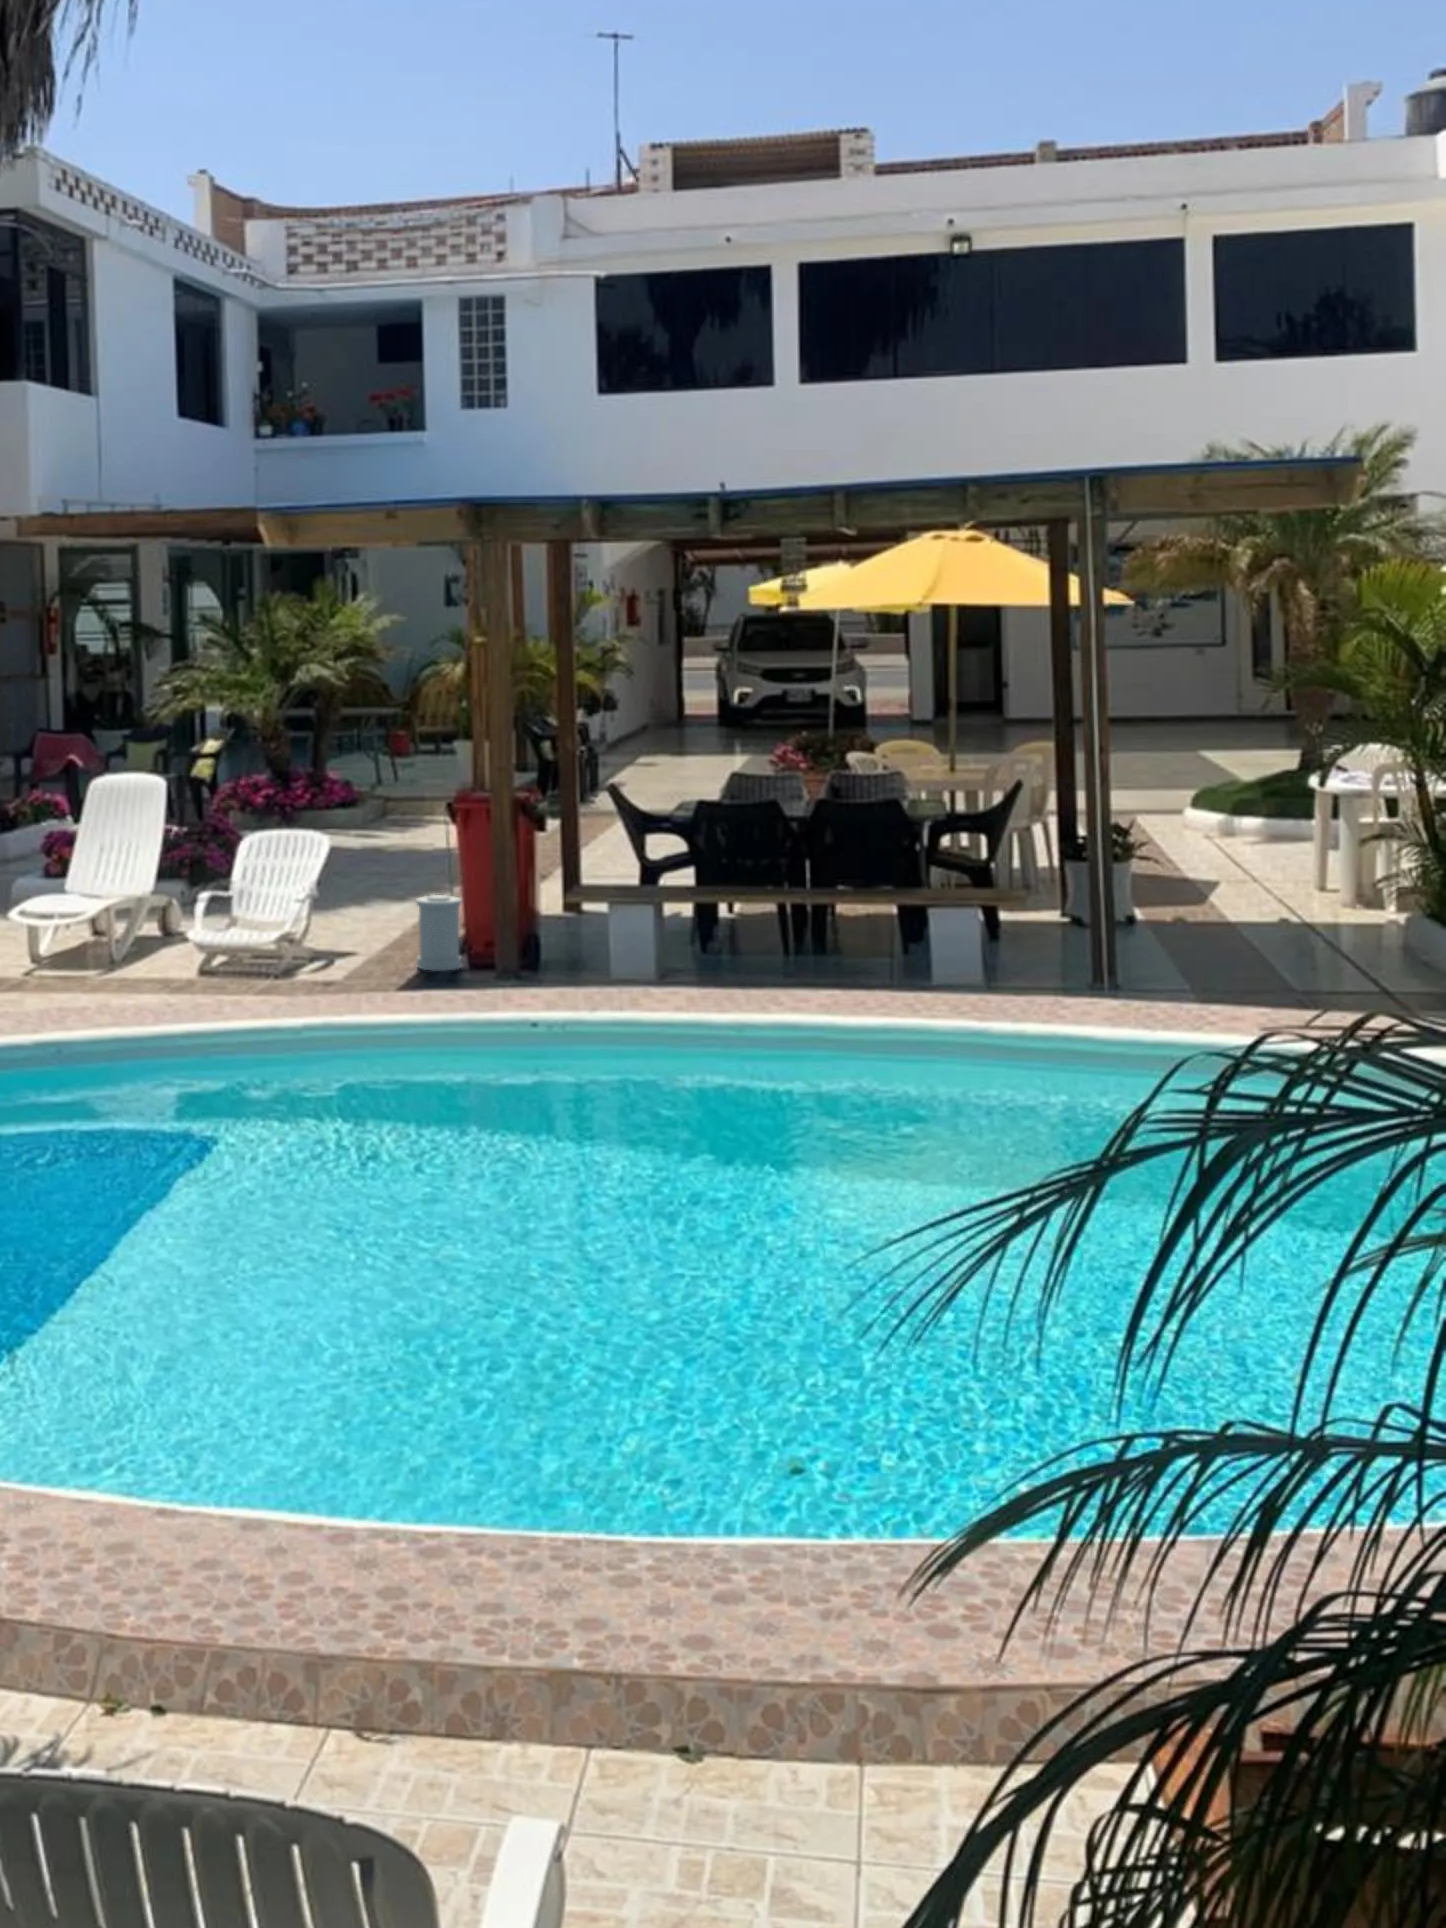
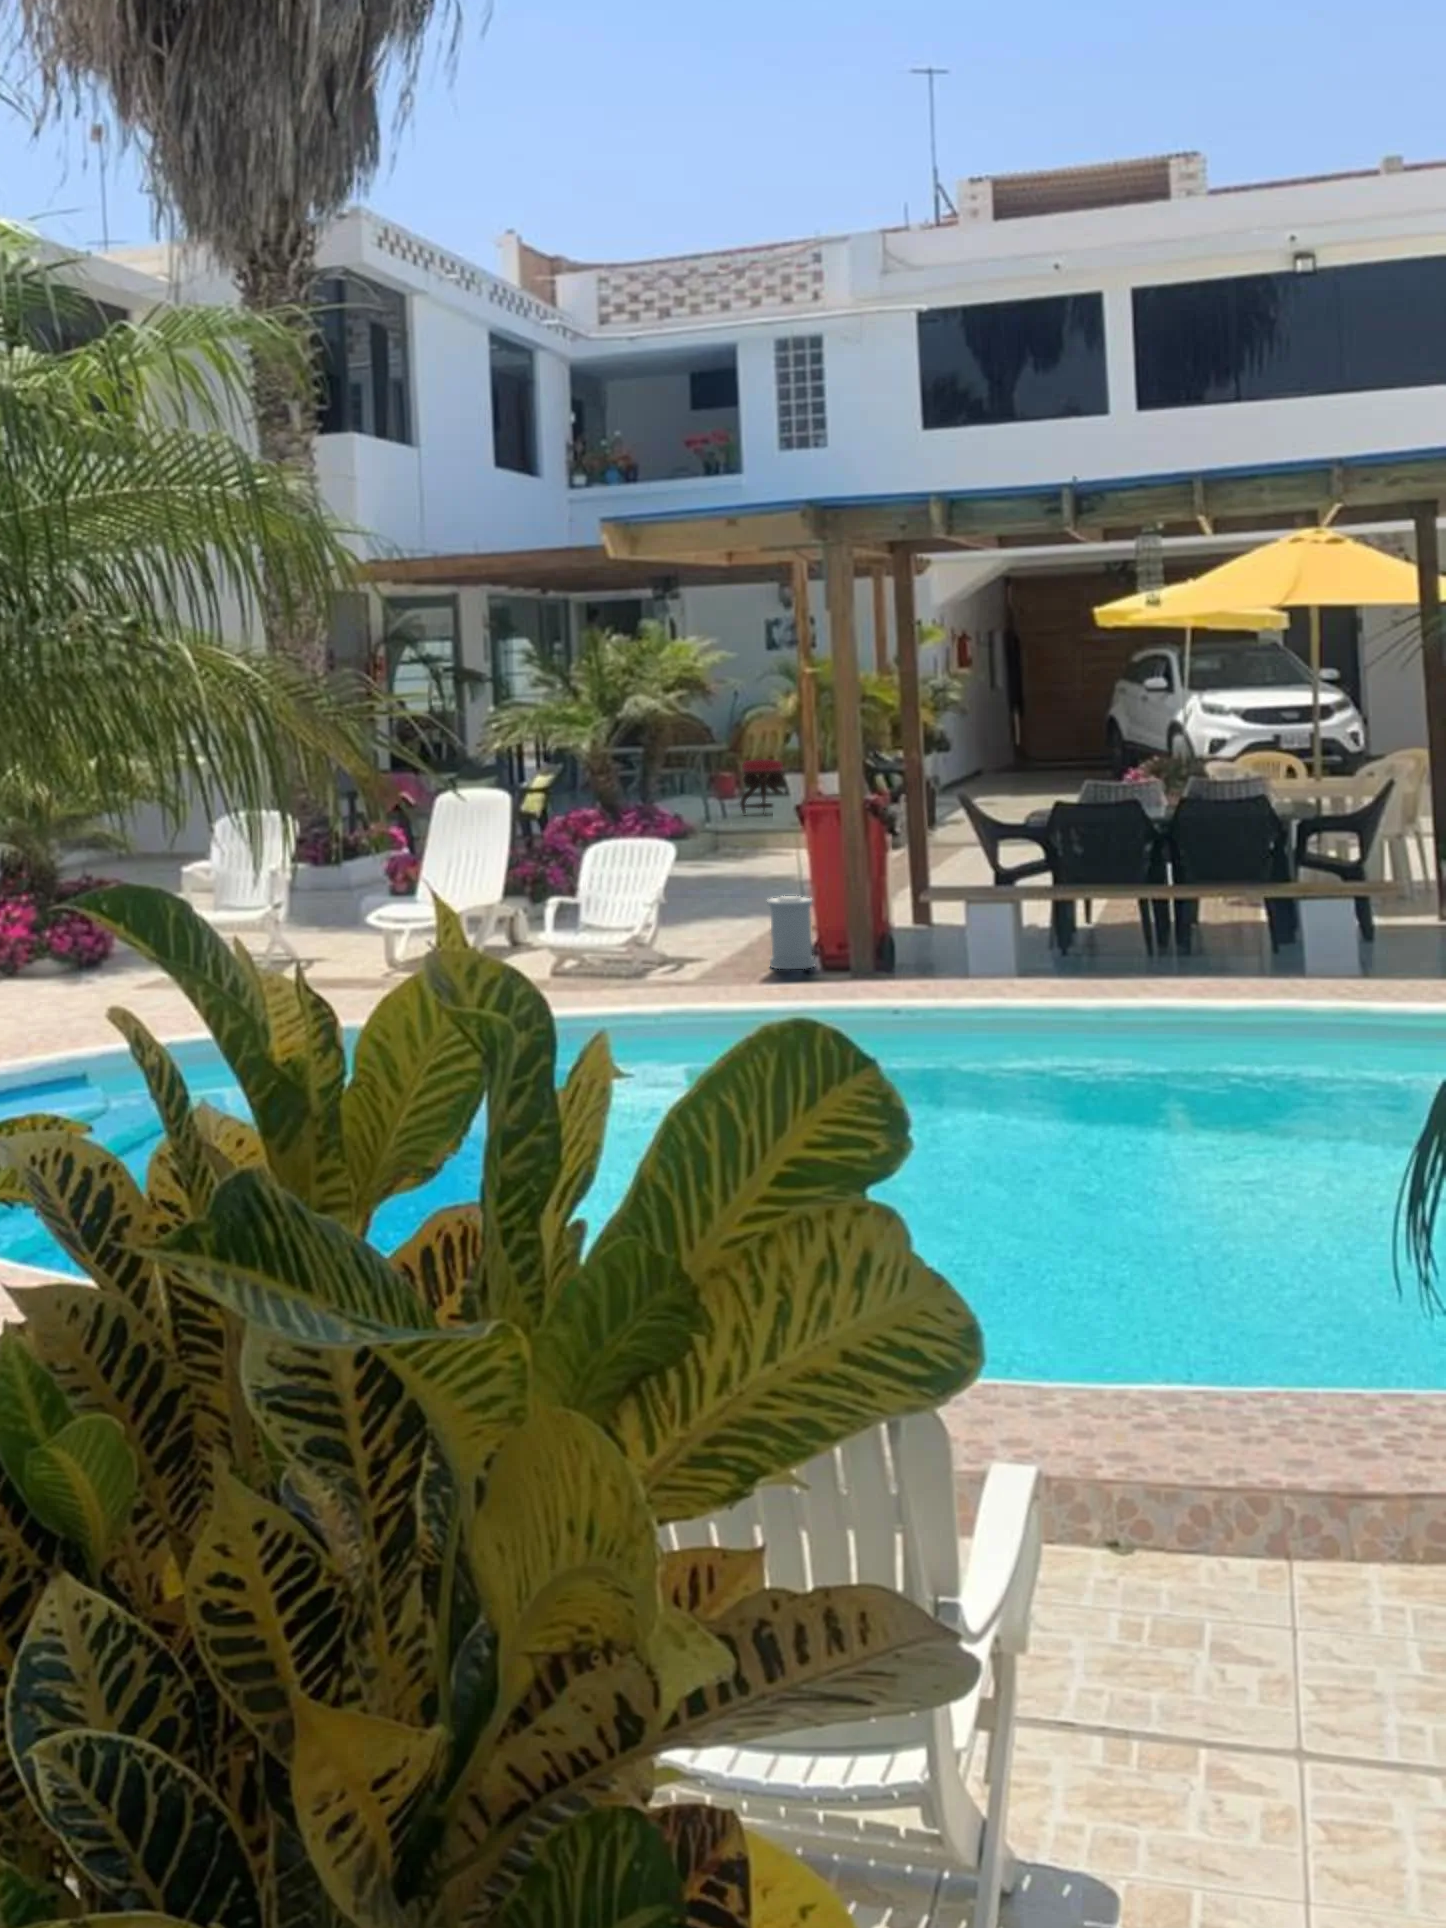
stool: none [410,716,456,772] -> present [740,759,783,814]

